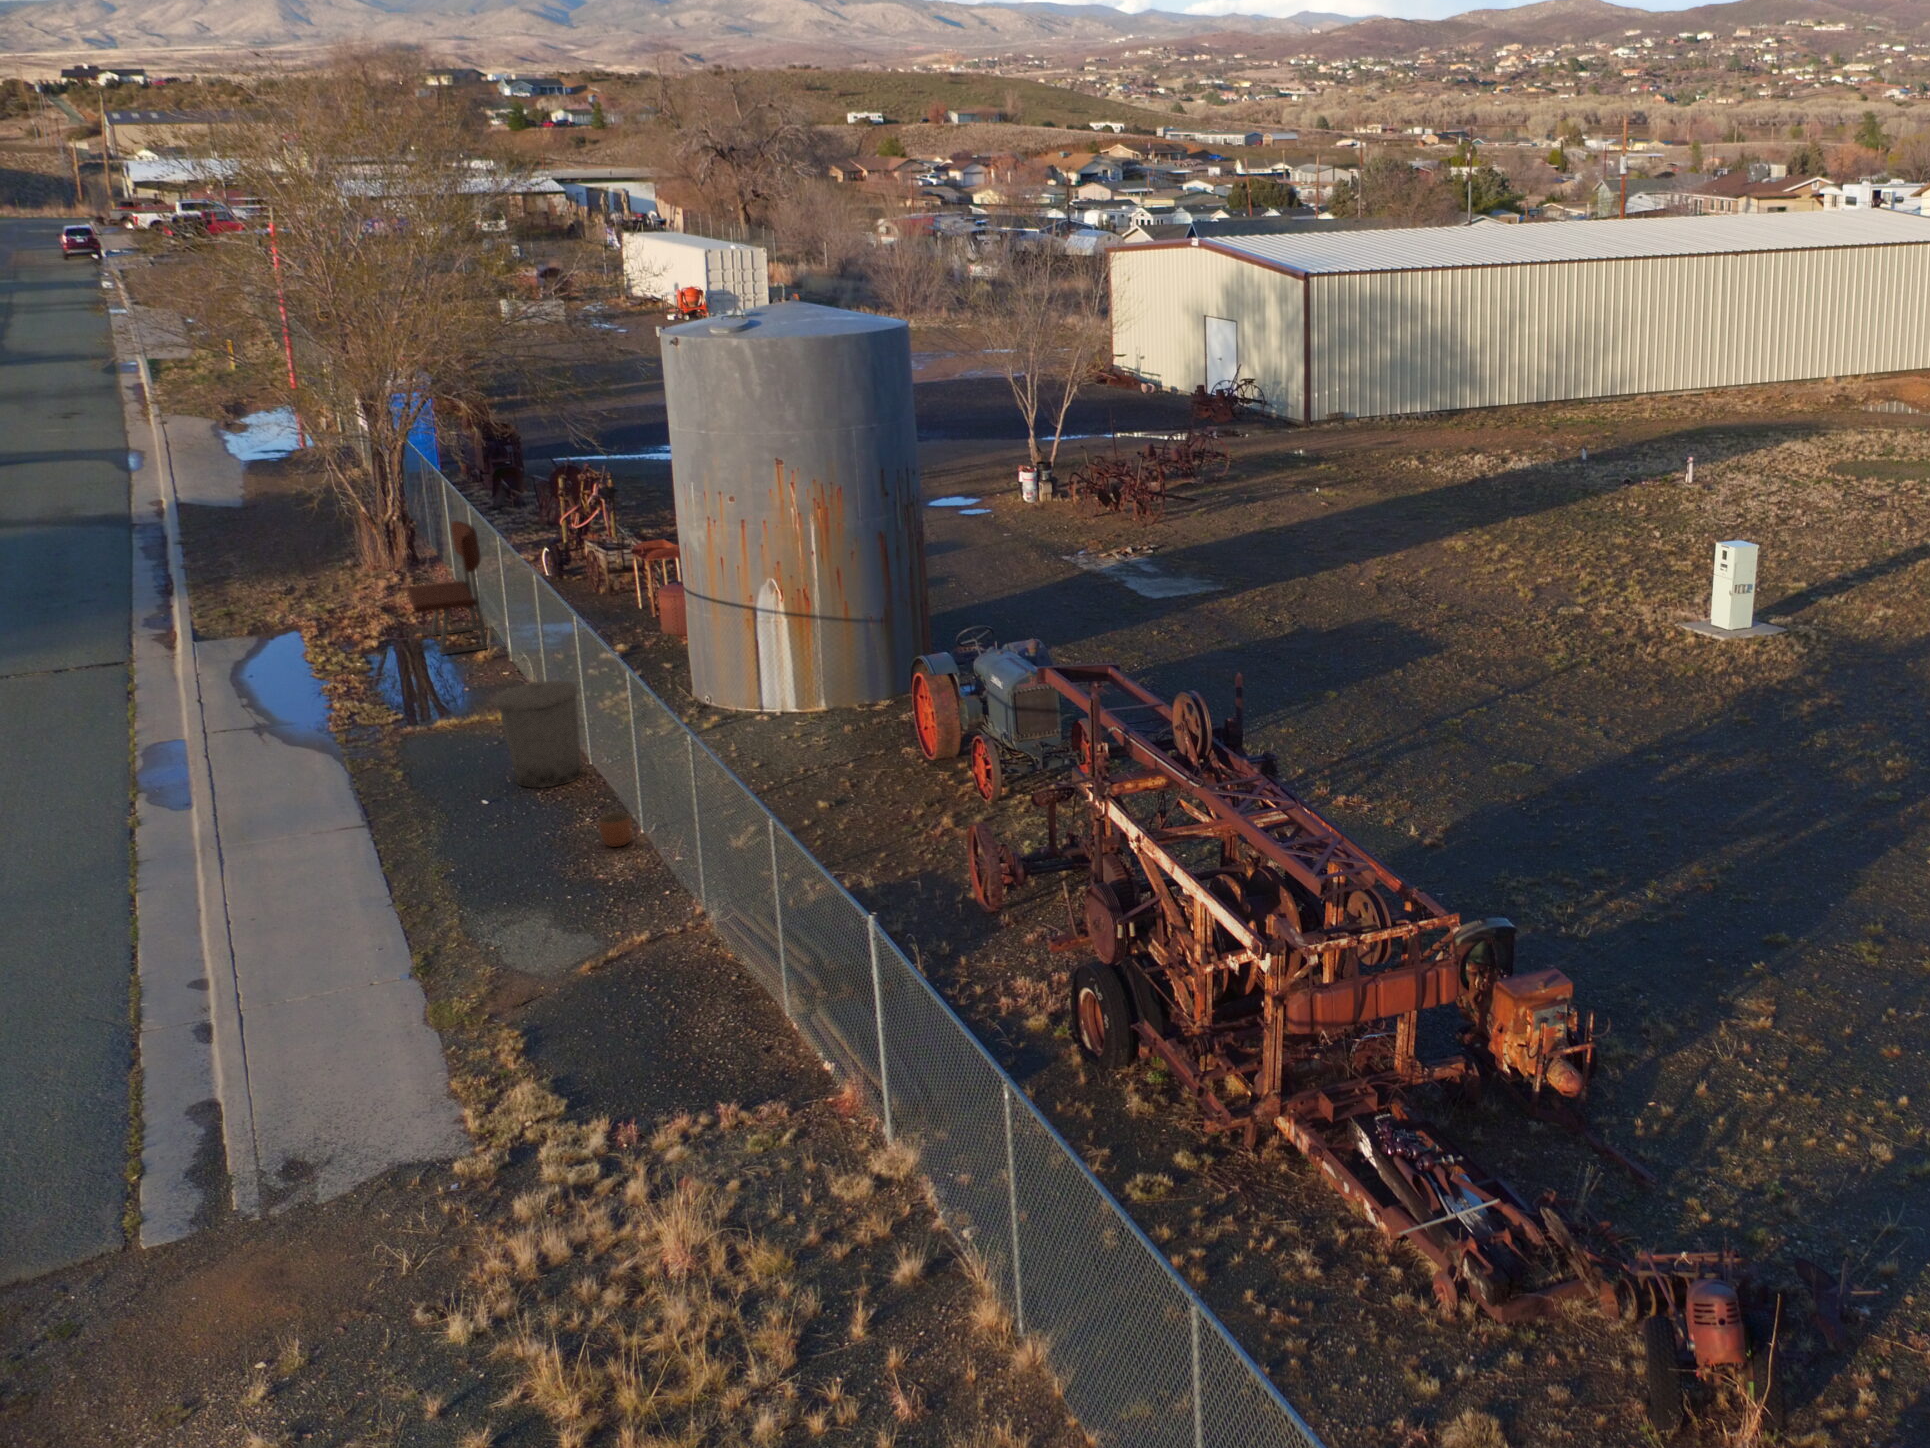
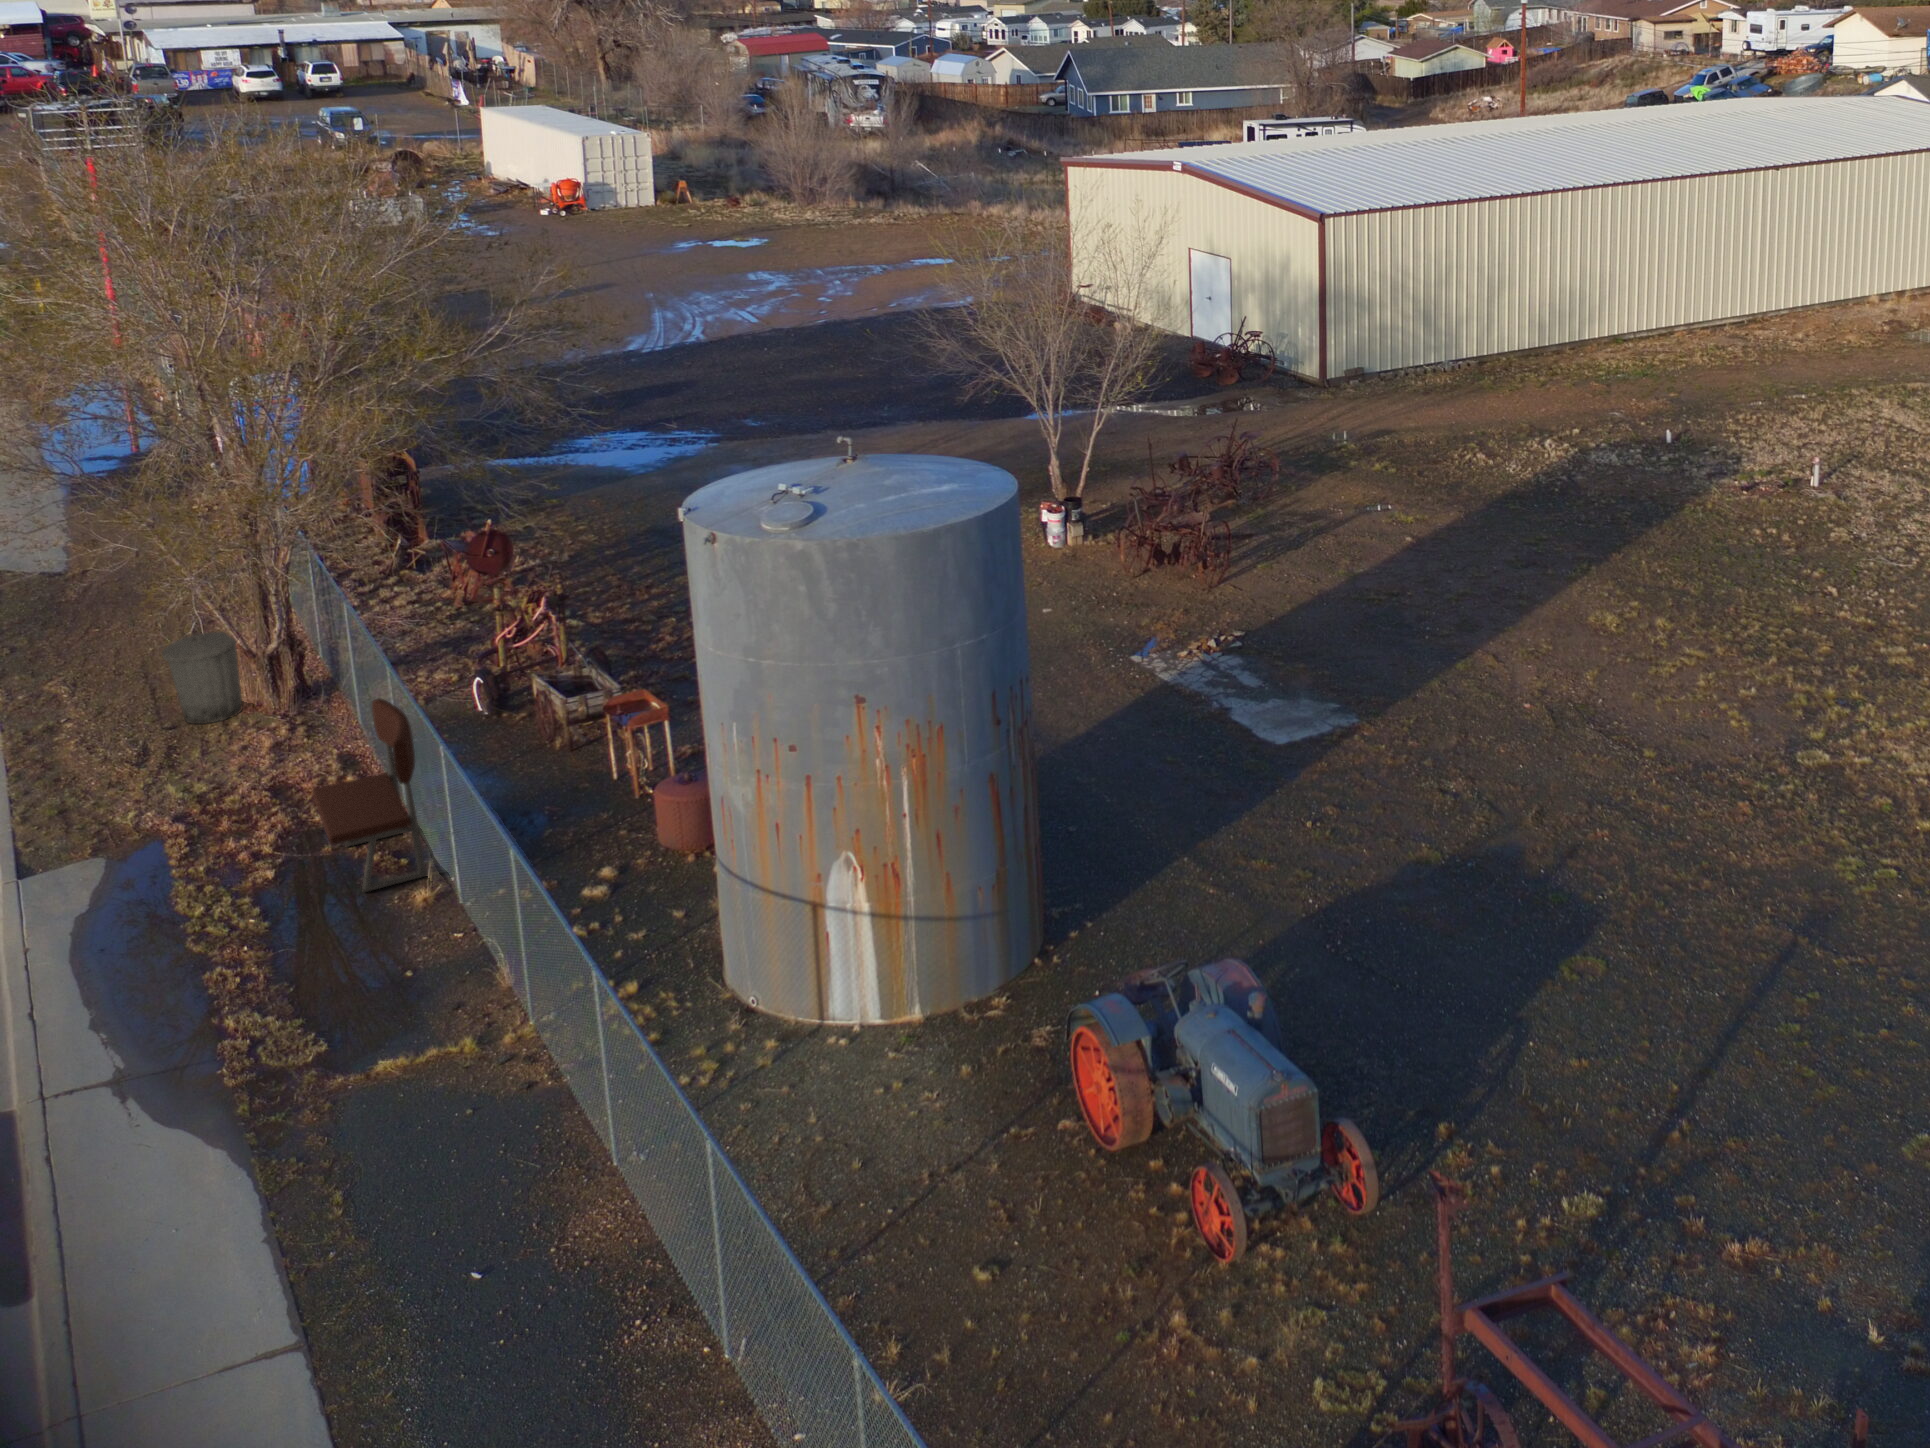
trash can: present [493,681,582,788] -> present [162,632,242,724]
planter: present [598,812,632,847] -> none [673,1332,721,1392]

